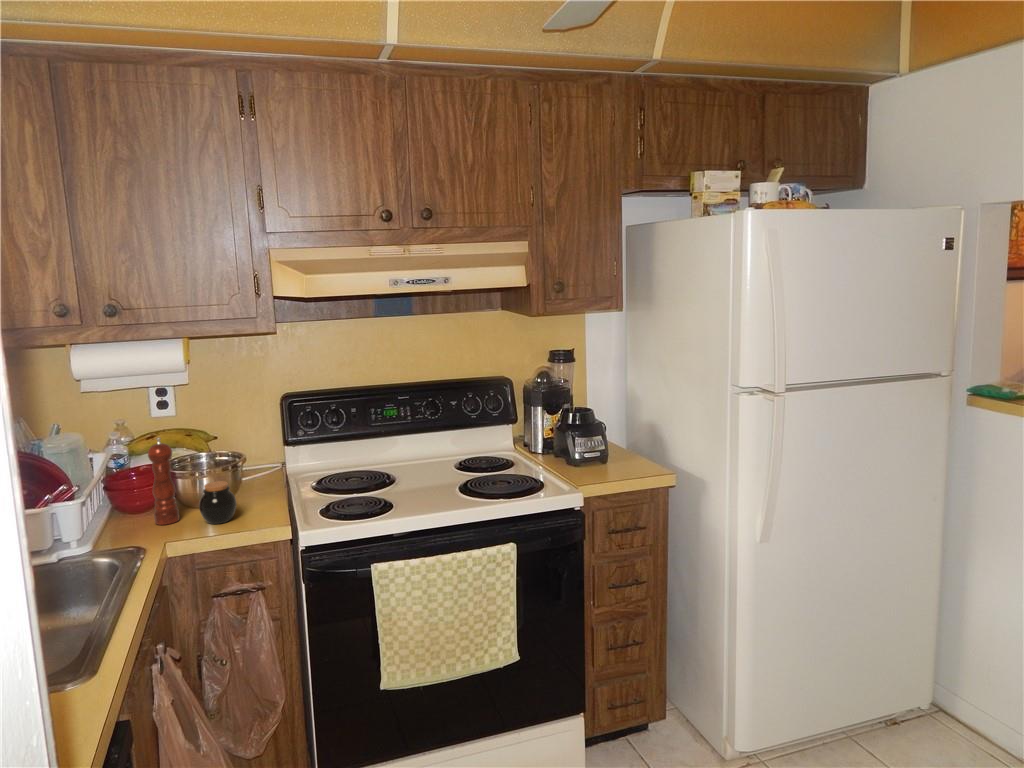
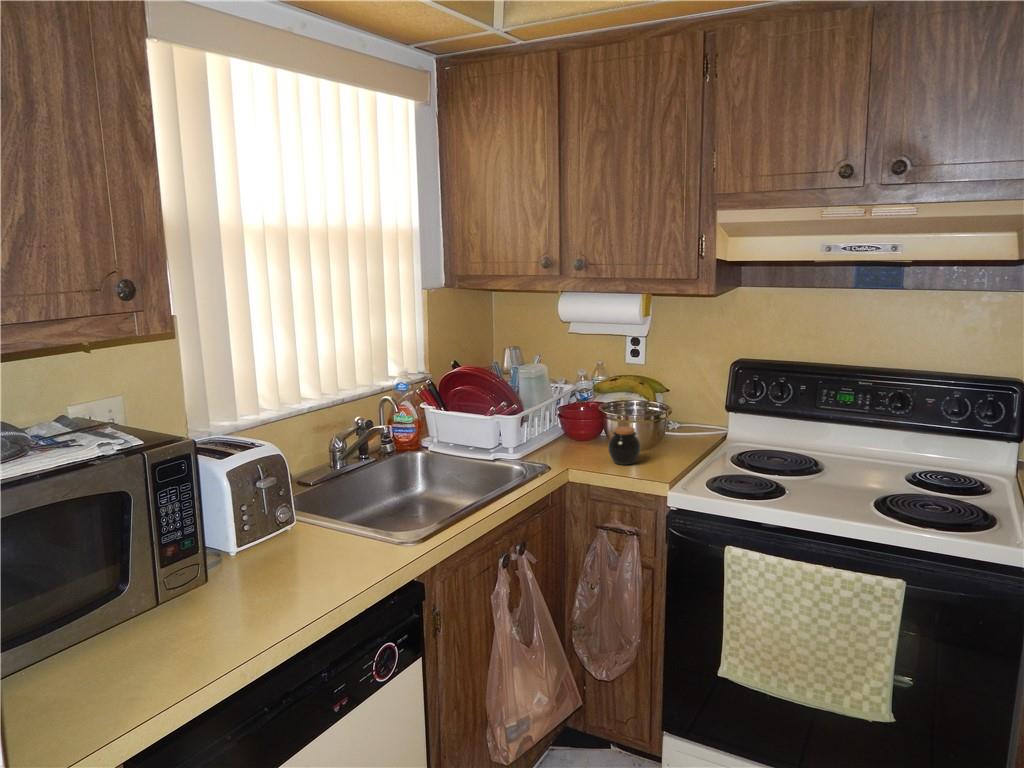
pepper mill: present [148,438,179,525] -> none [580,377,601,454]

